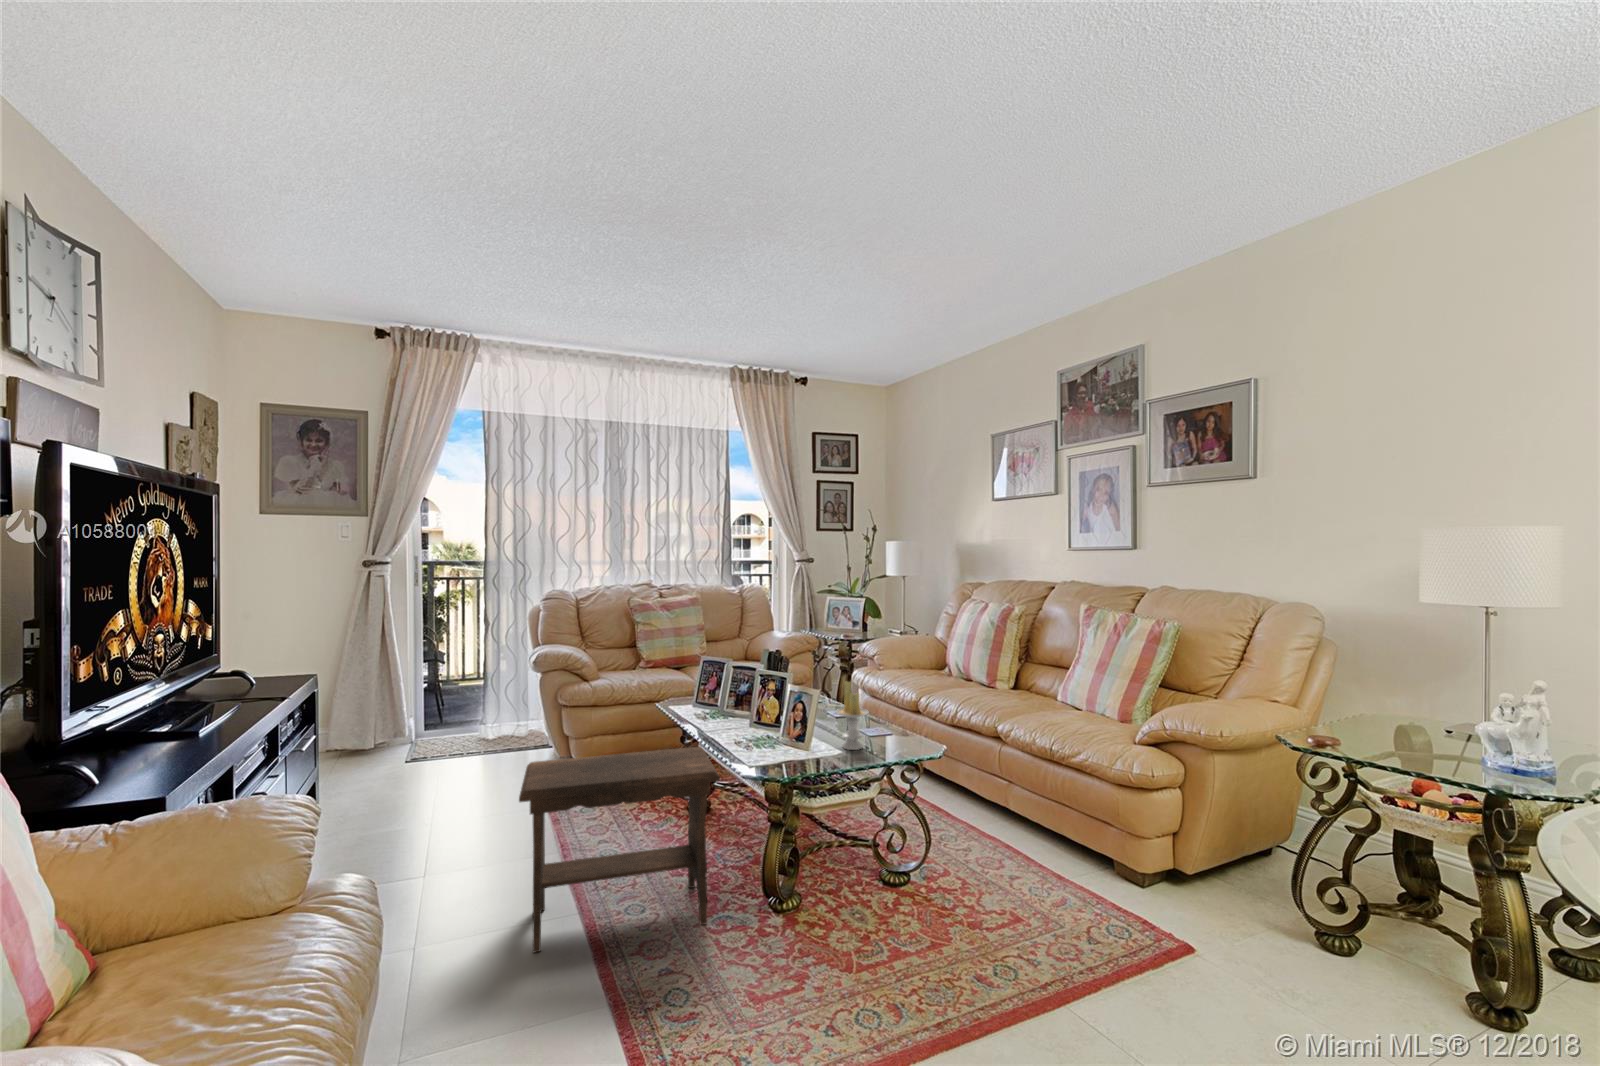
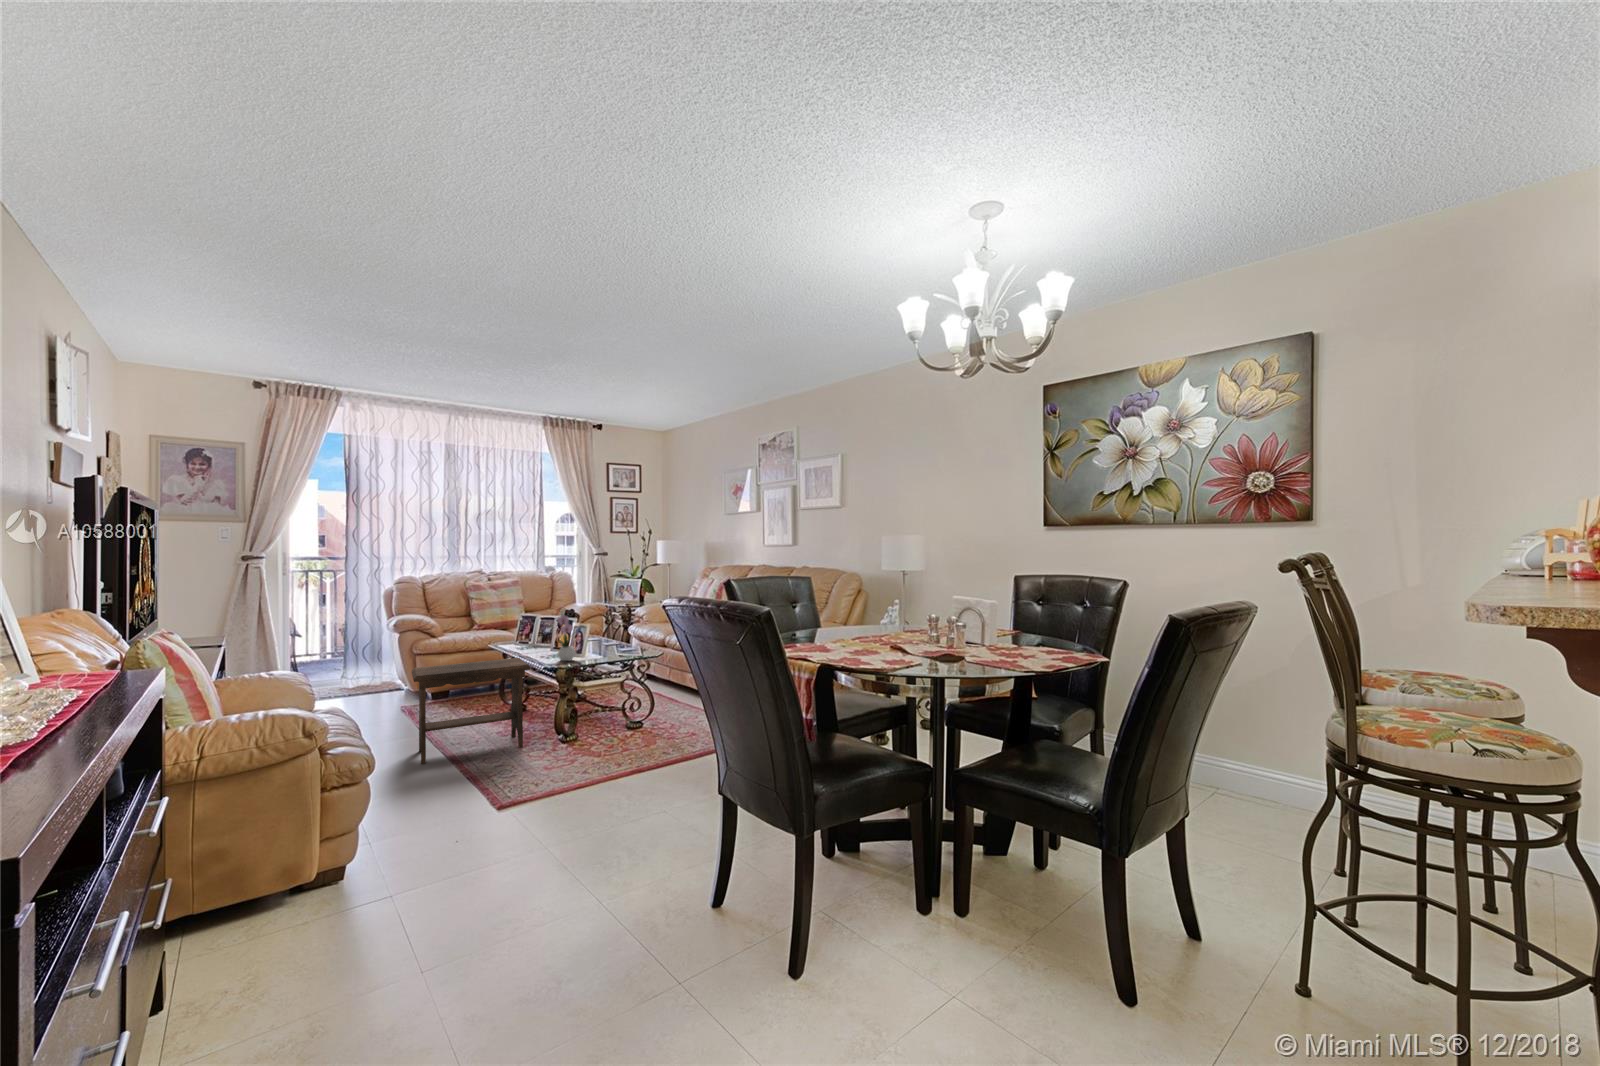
flower arrangement: none [763,660,796,757] -> present [558,615,576,661]
candle: present [836,681,869,750] -> none [601,620,621,658]

